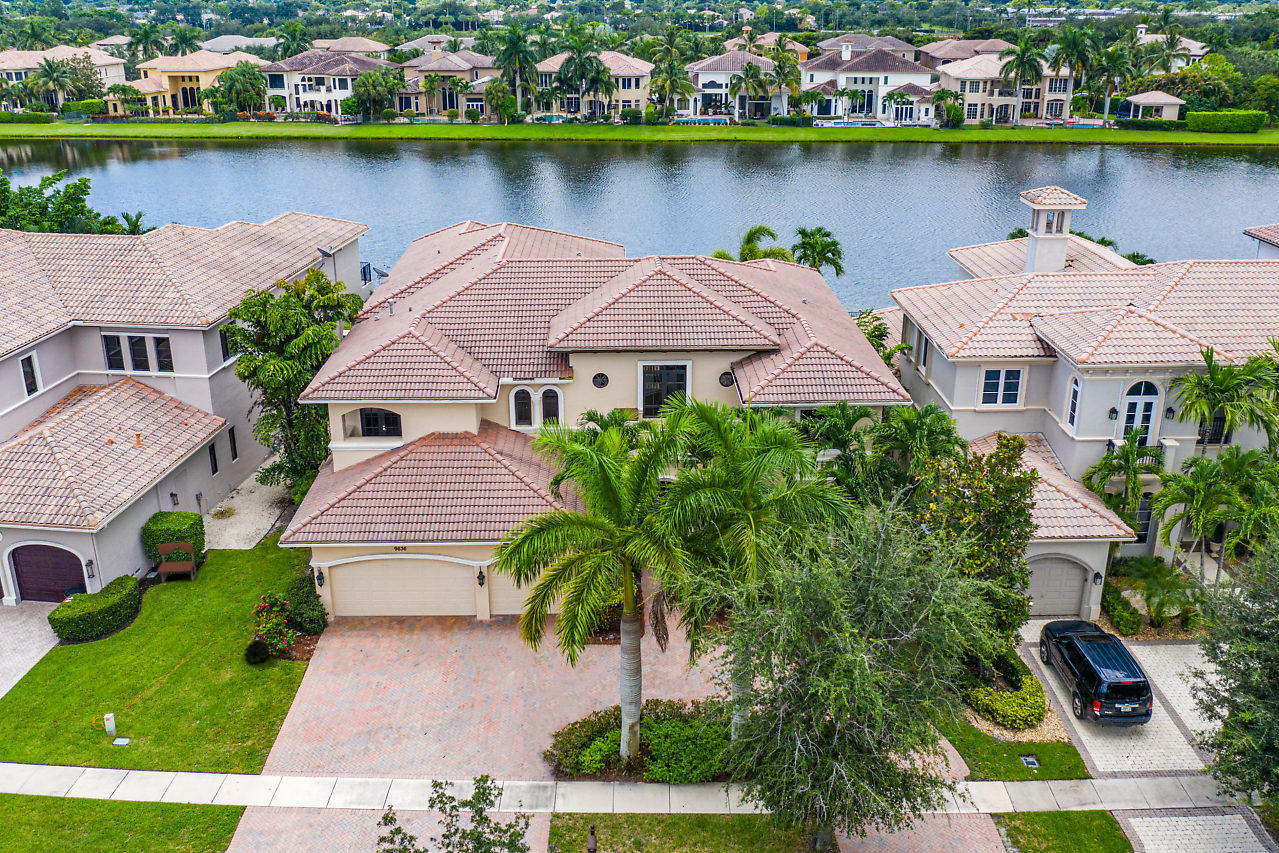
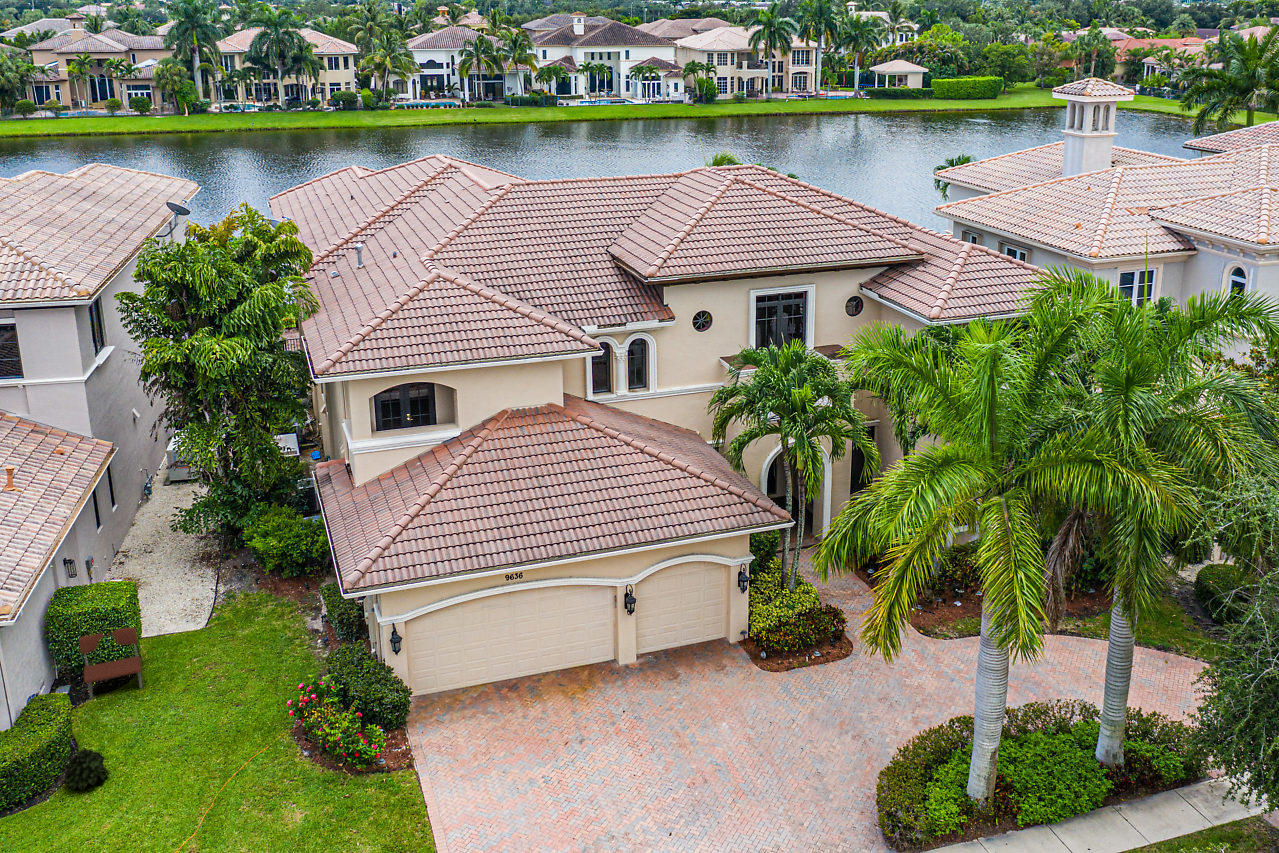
potted plant: present [244,640,269,664] -> present [65,748,109,790]

